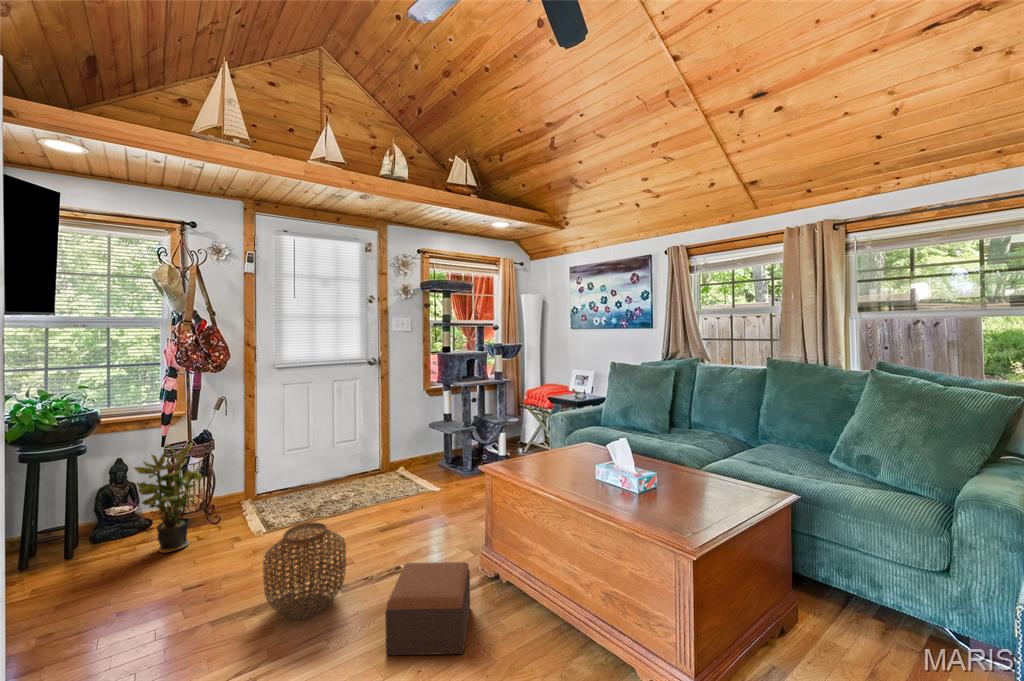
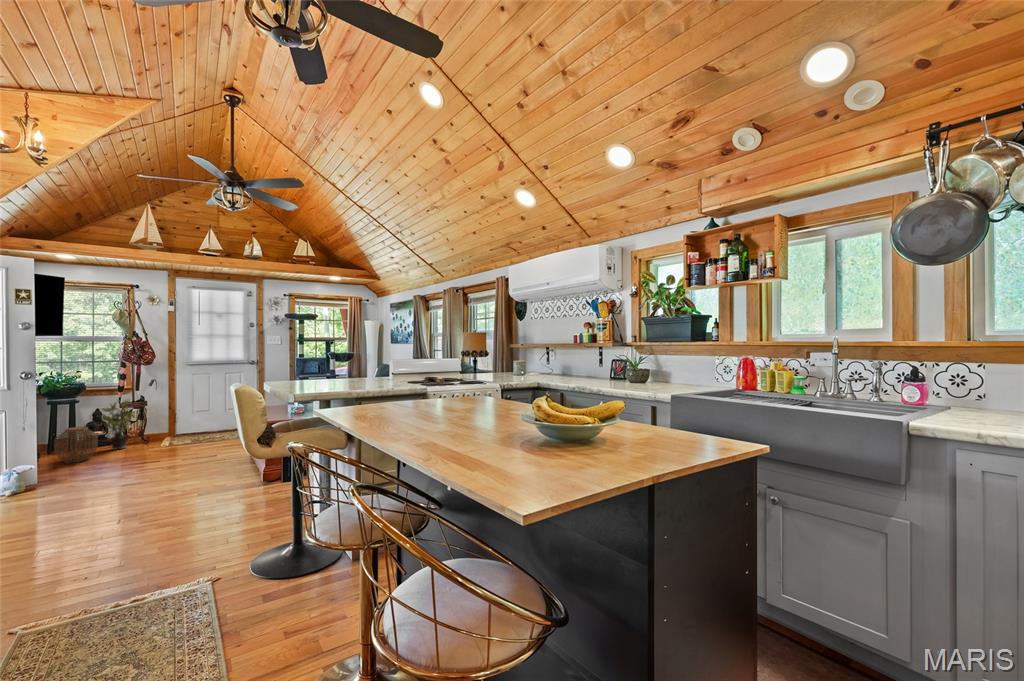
woven basket: present [263,523,346,620] -> present [54,427,98,463]
footstool: present [385,562,470,655] -> none [185,442,233,470]

